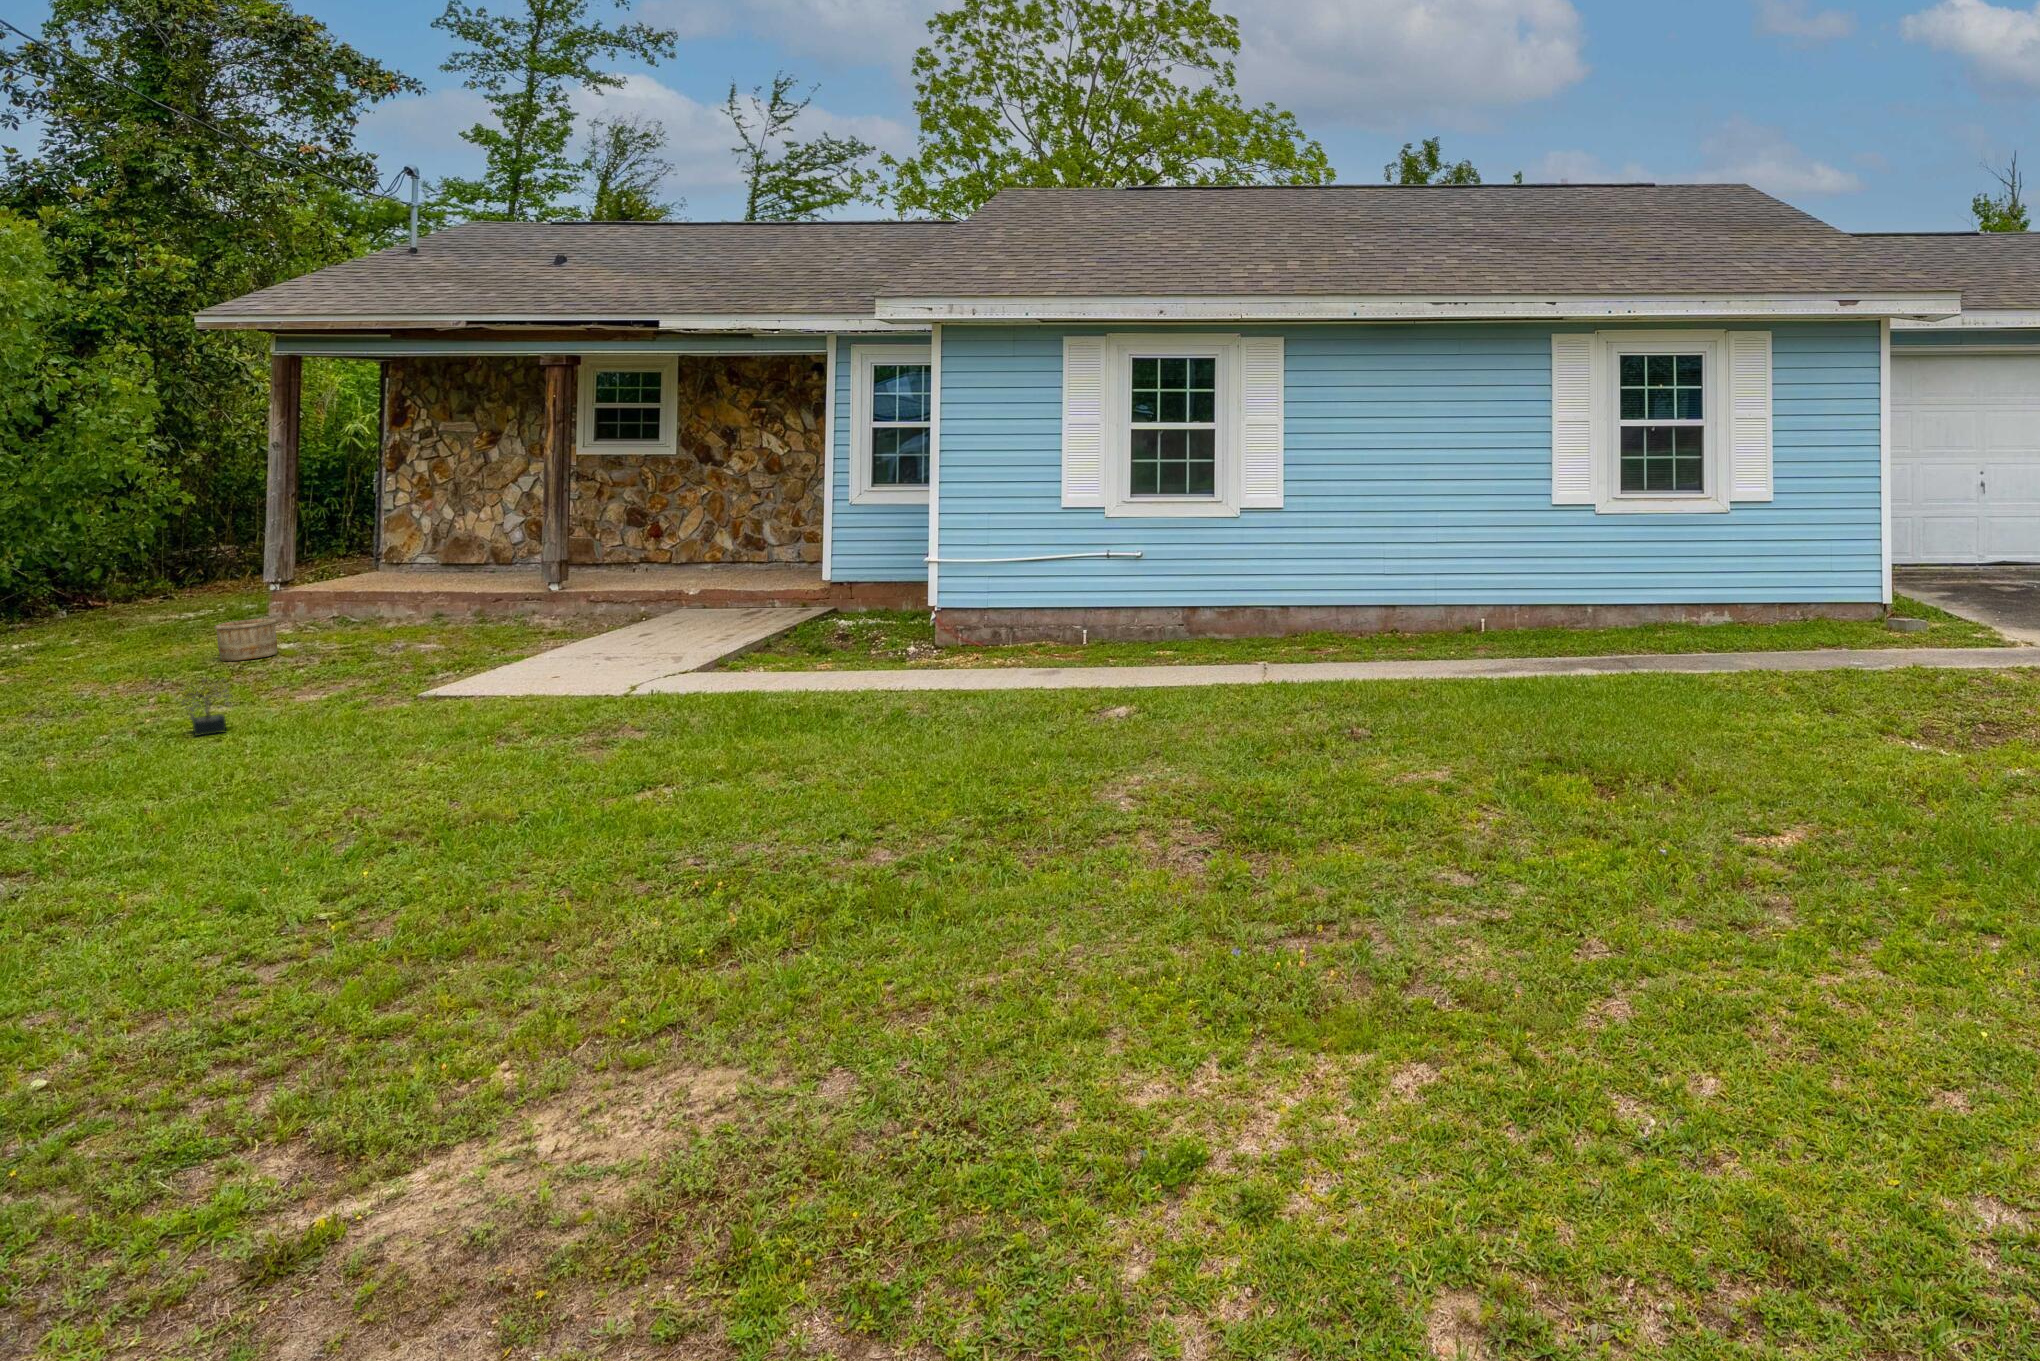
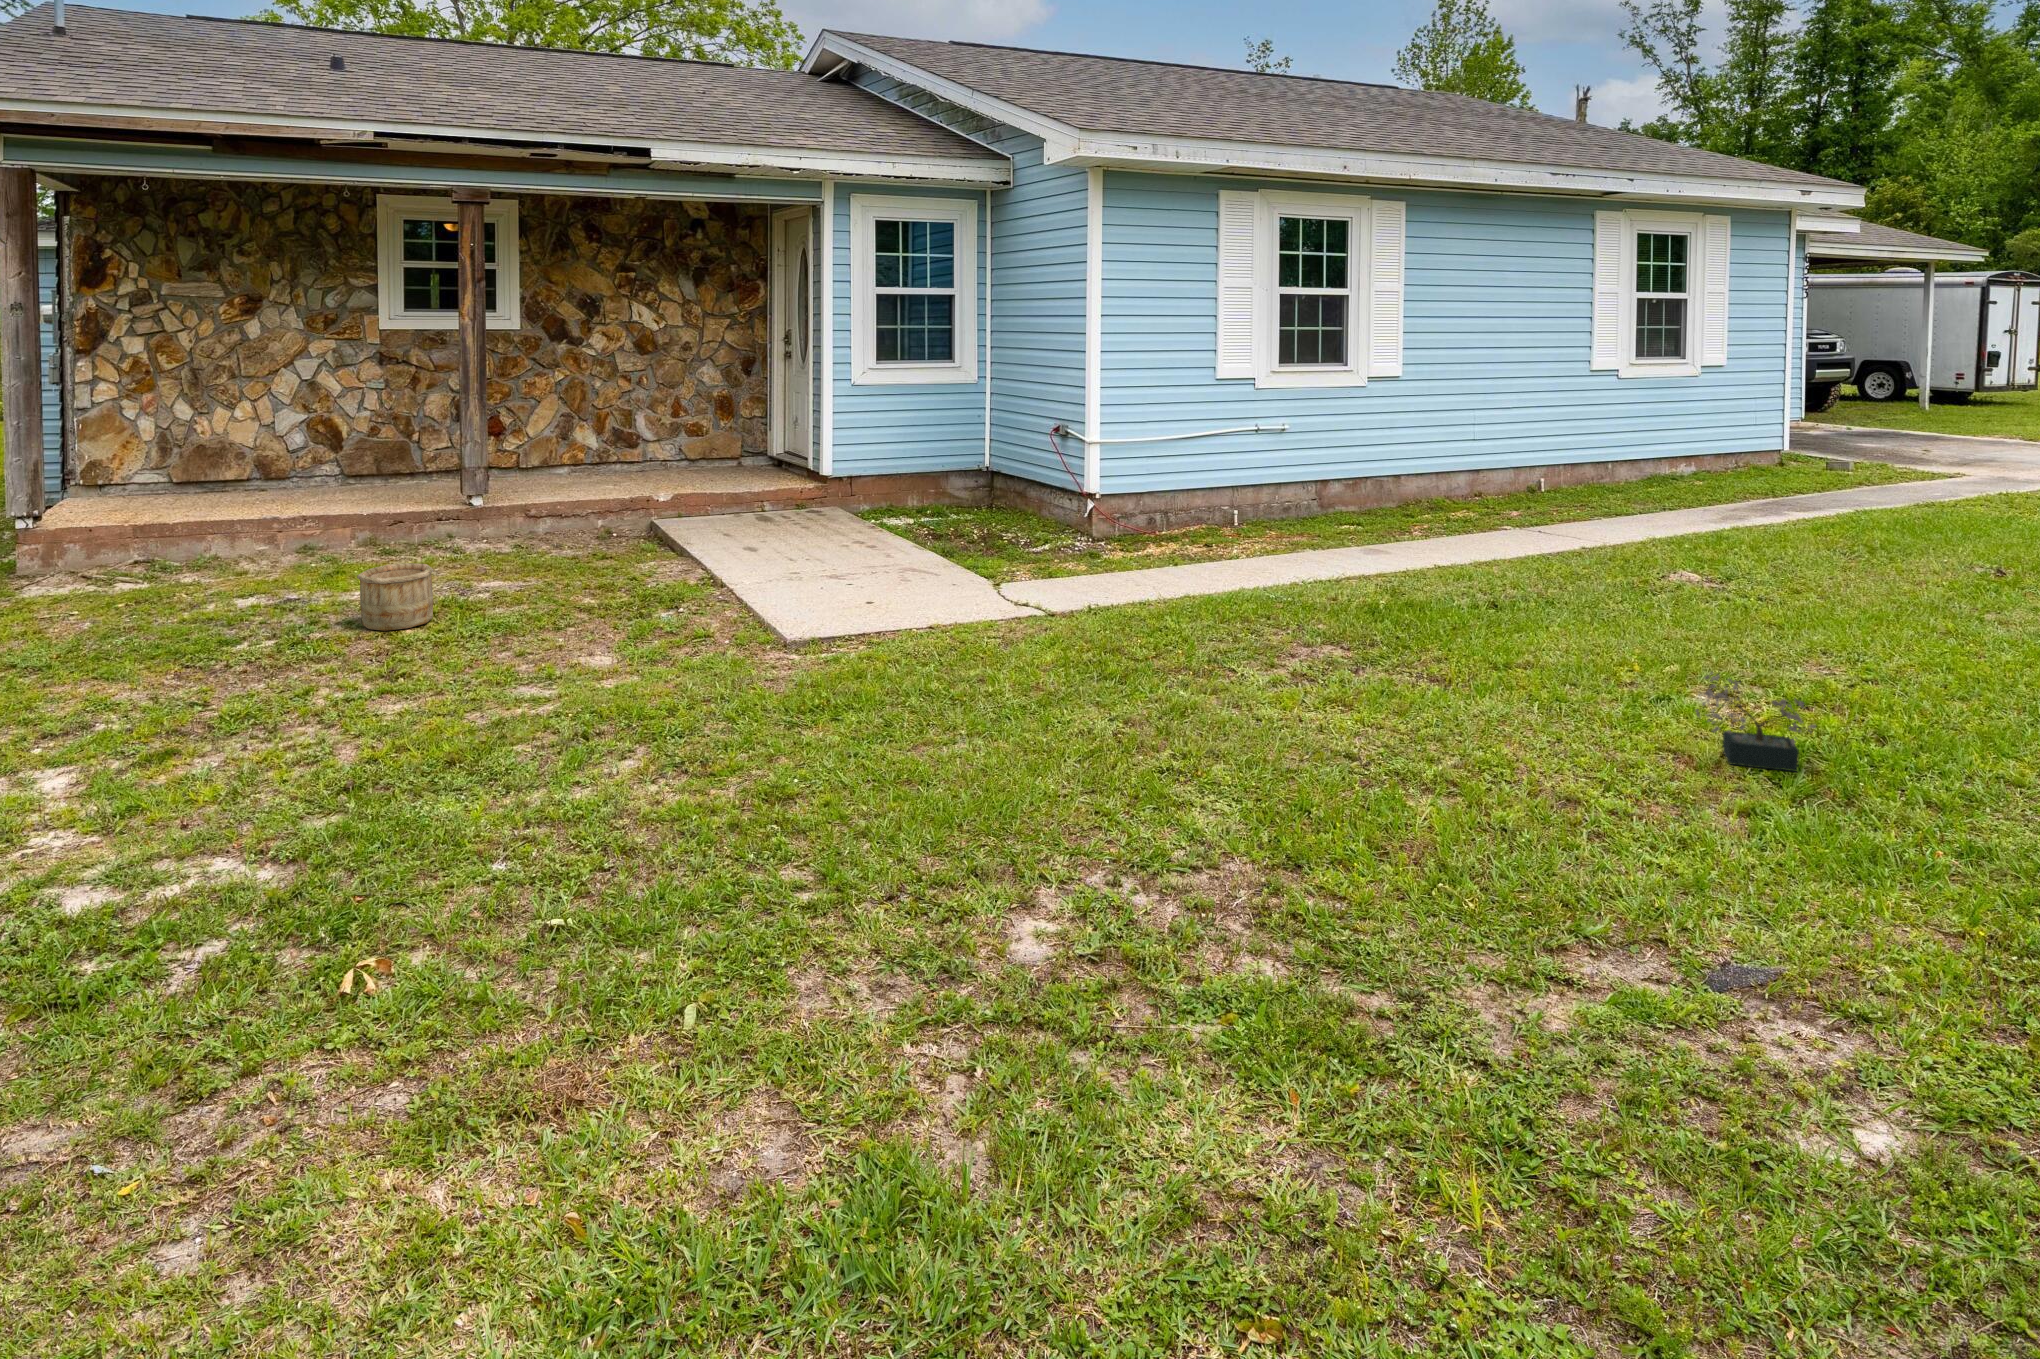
decorative plant: present [180,678,229,736] -> present [1696,672,1816,772]

